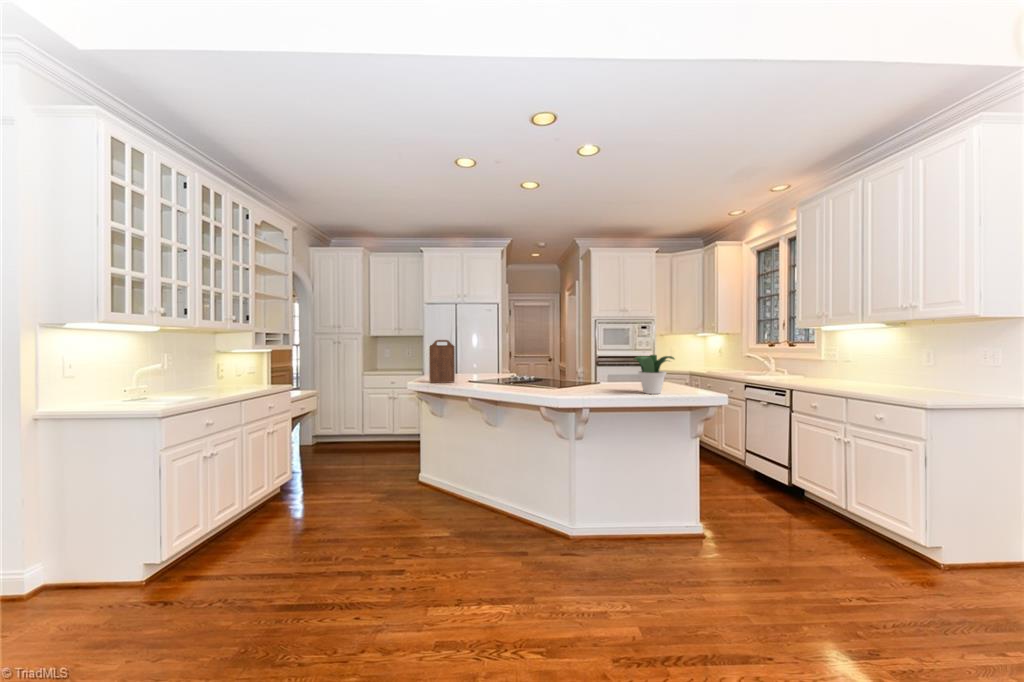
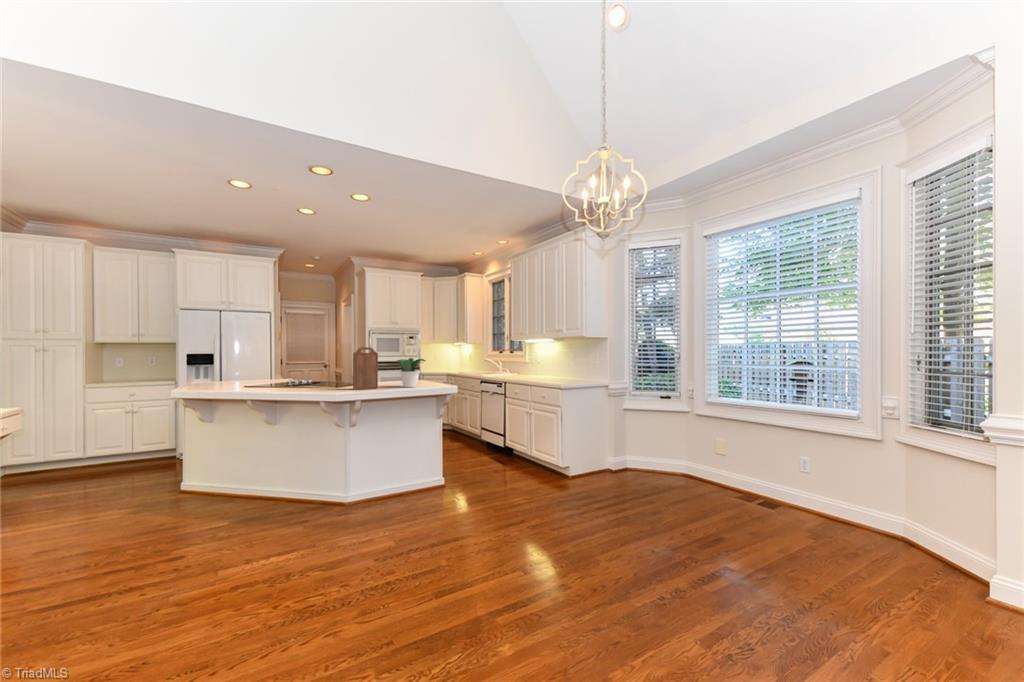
cutting board: present [429,340,455,383] -> present [353,347,378,390]

